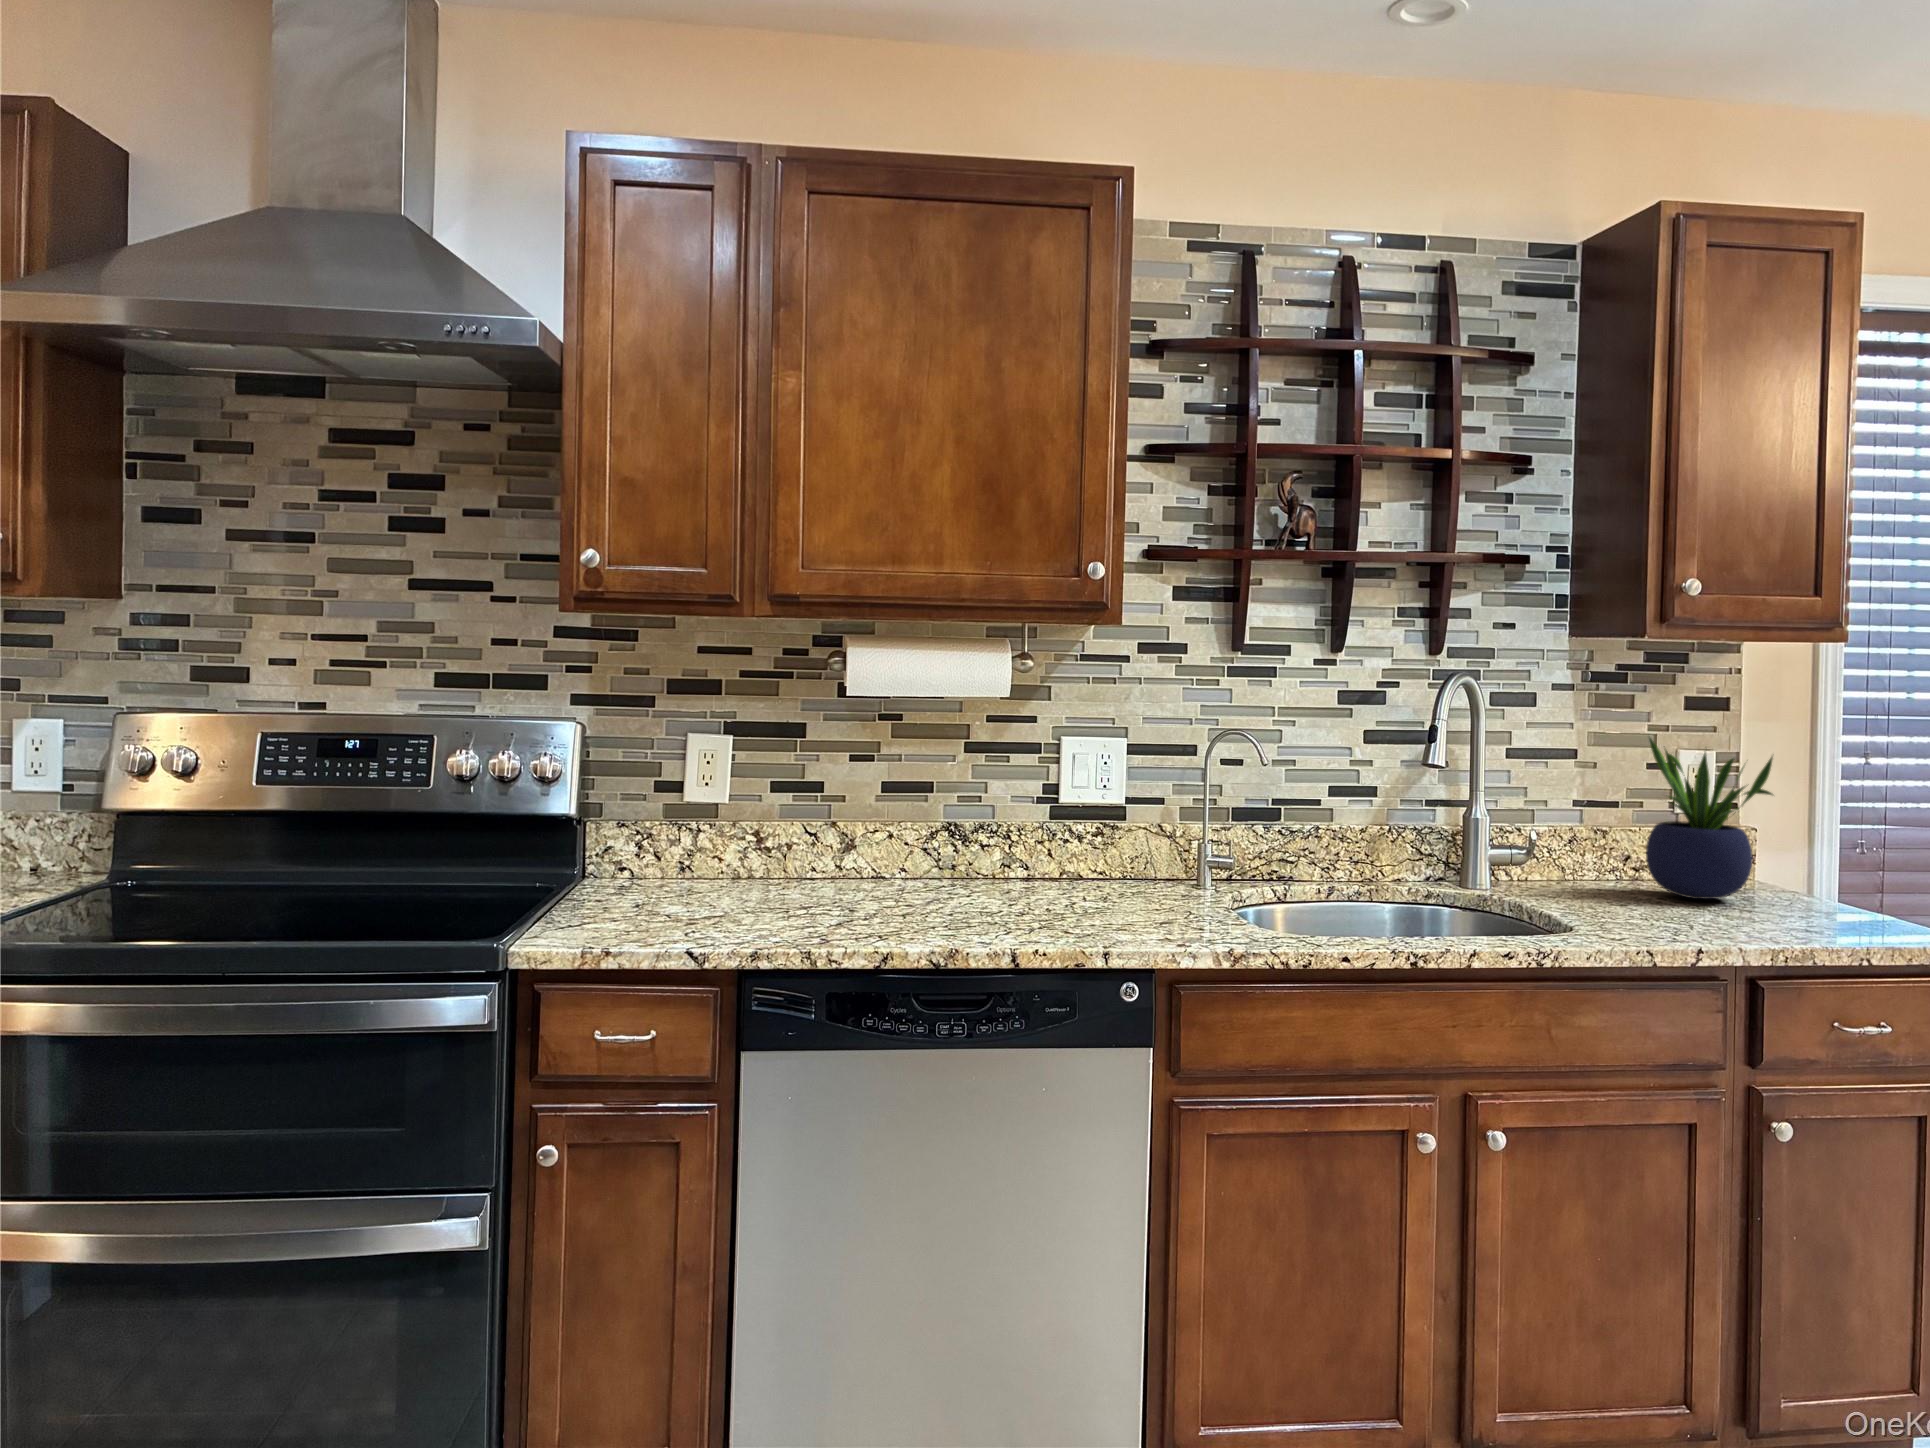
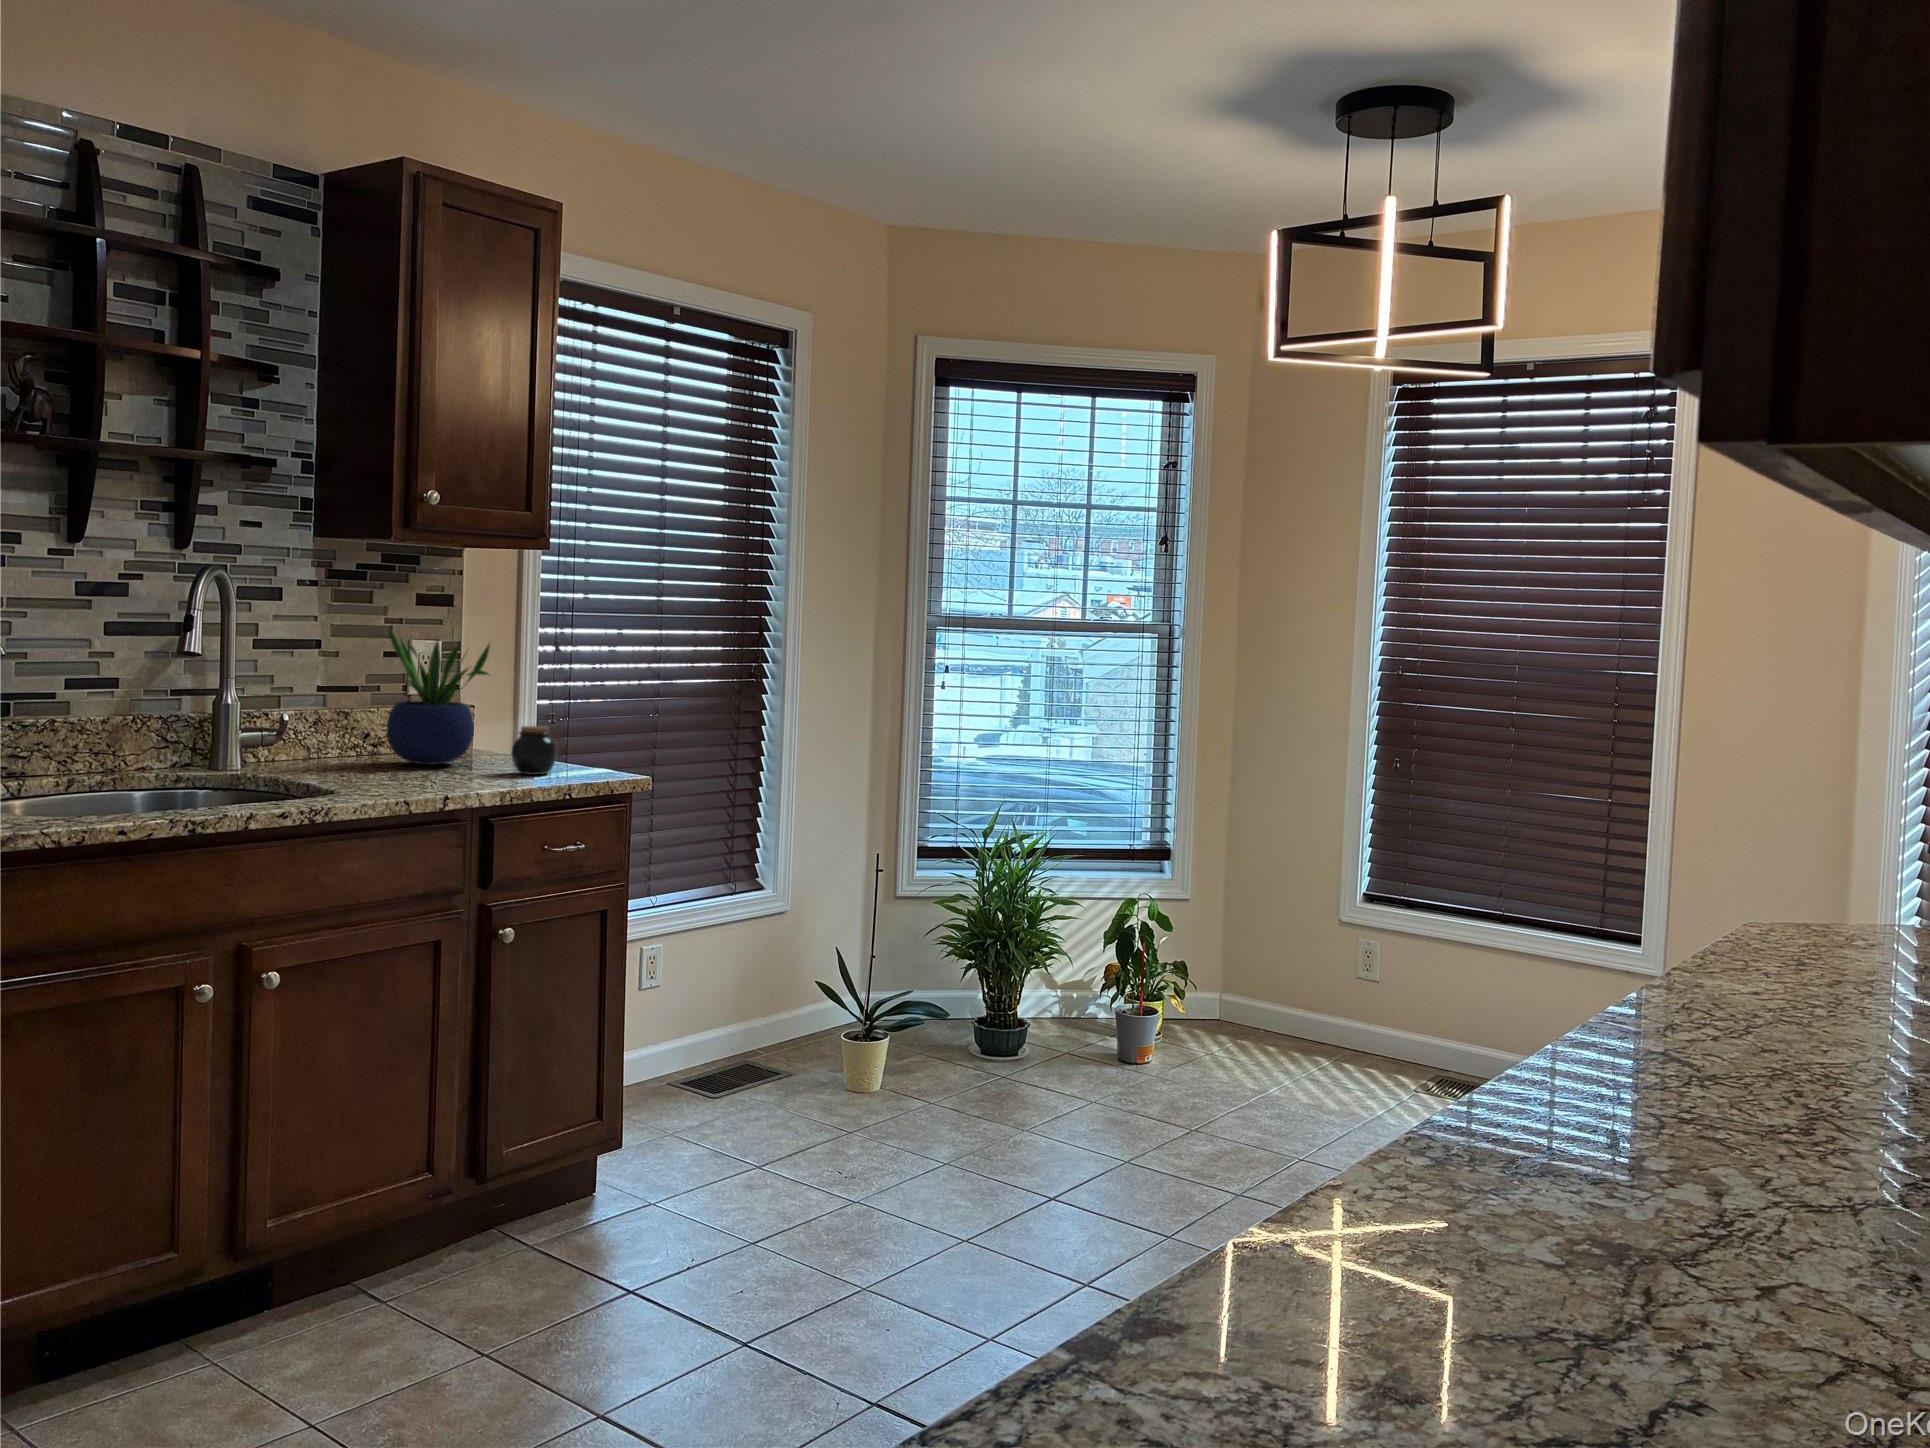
jar: none [1800,864,1864,929] -> present [511,726,557,775]

